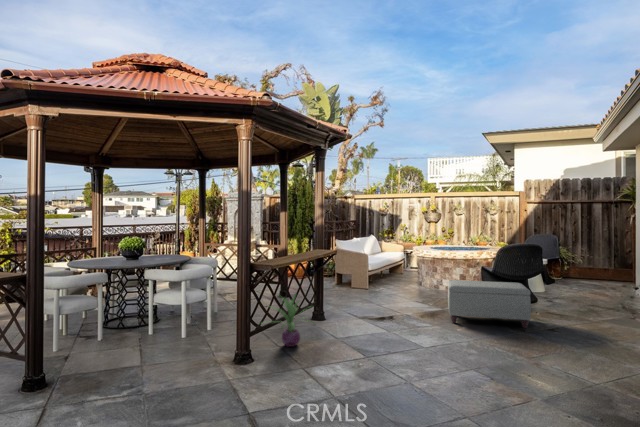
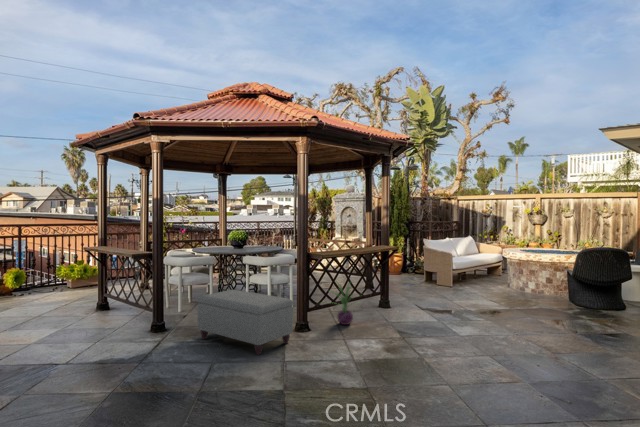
ottoman: present [448,280,531,328] -> present [197,290,293,355]

